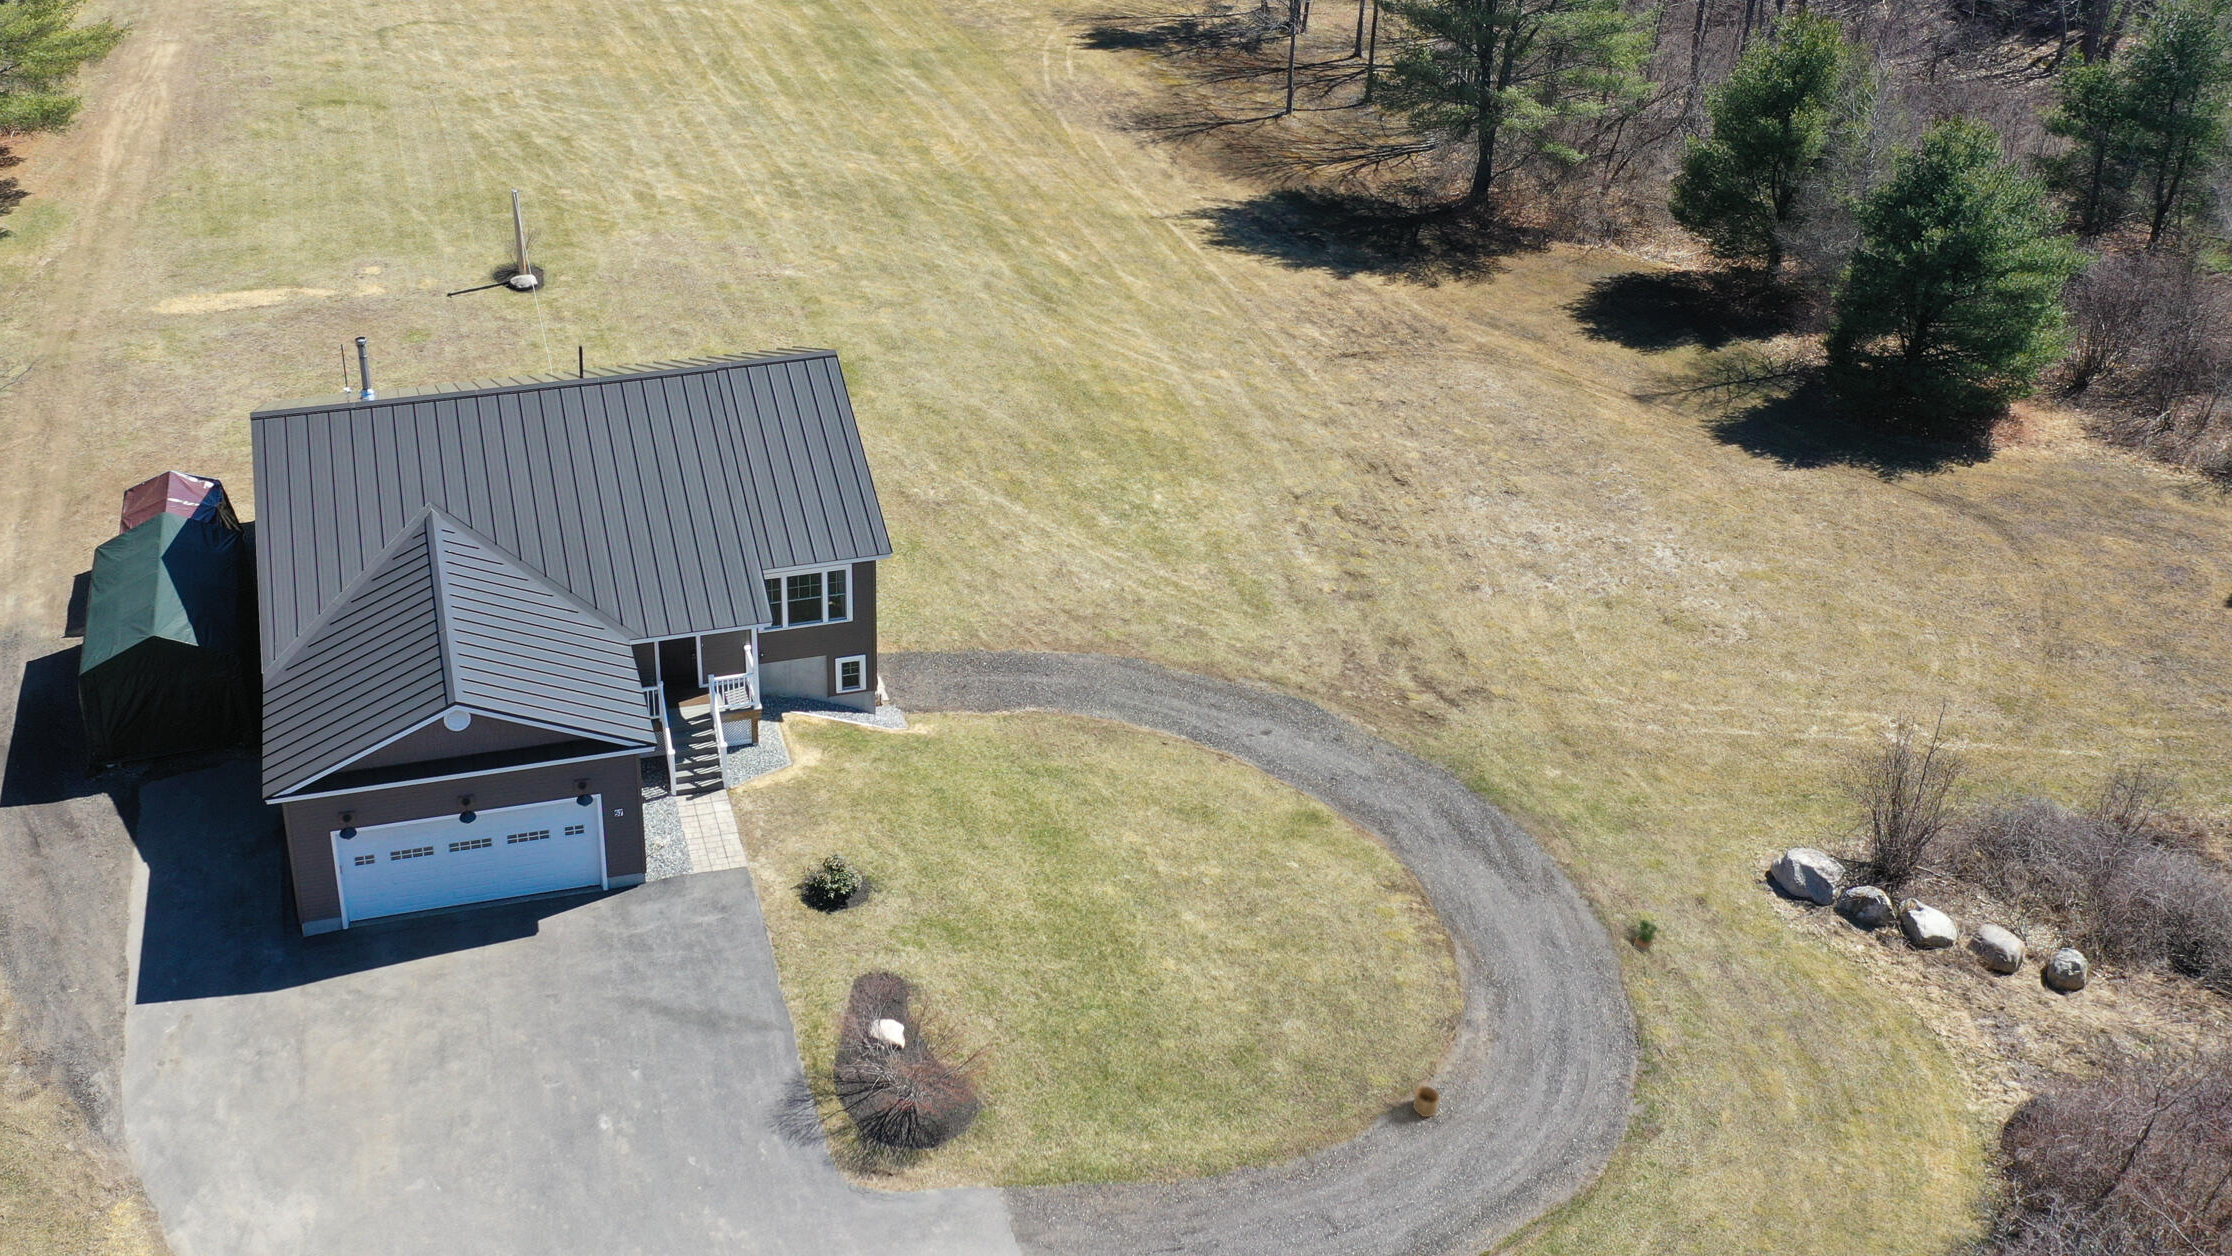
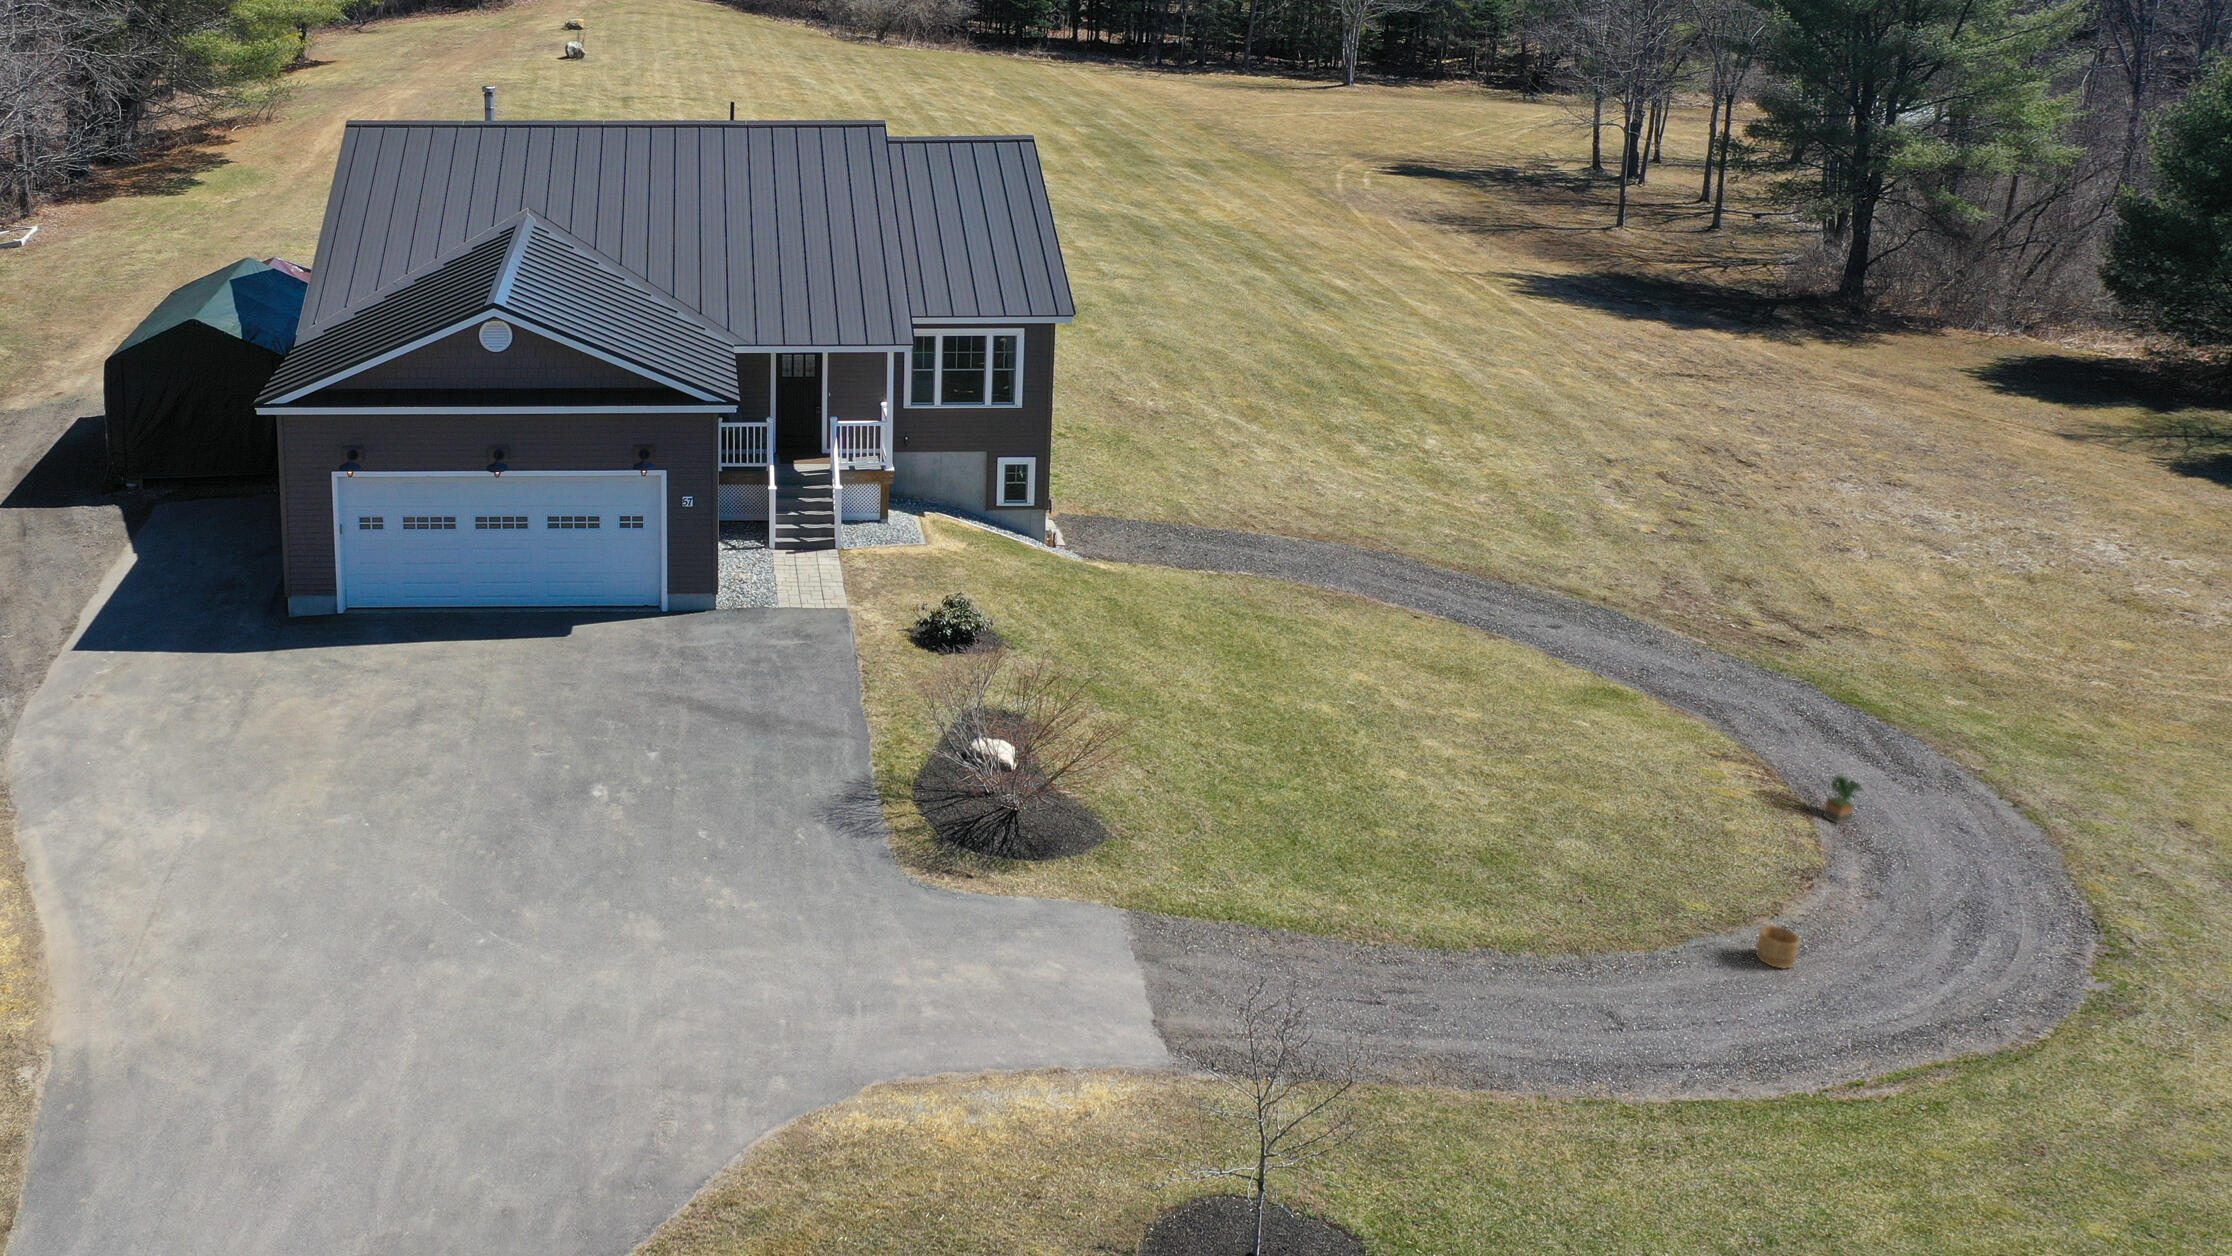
potted tree: present [1634,920,1660,953] -> present [1823,776,1862,824]

